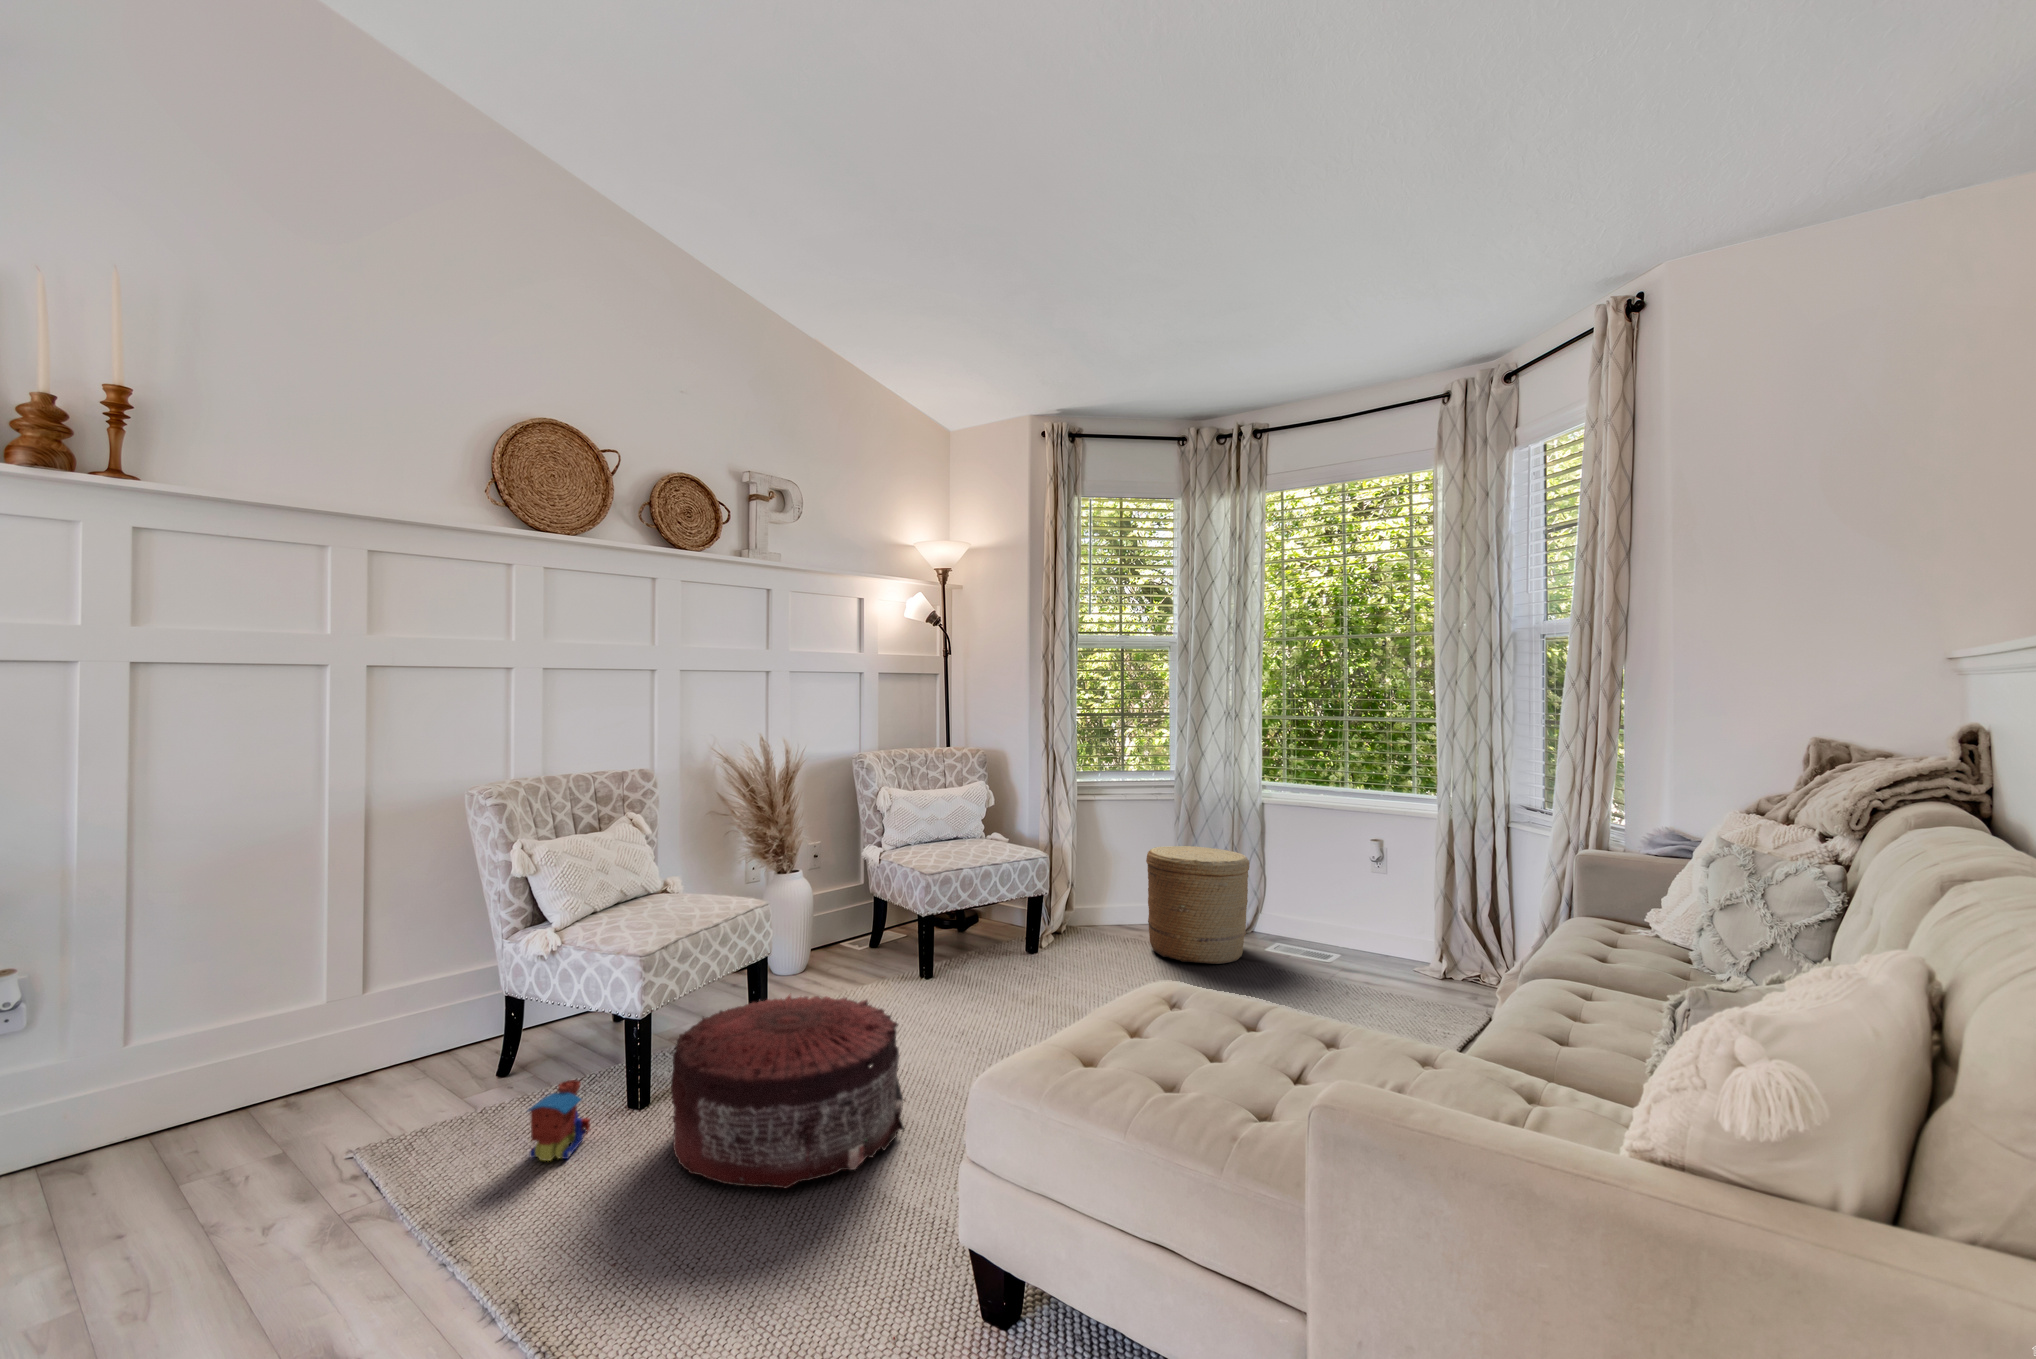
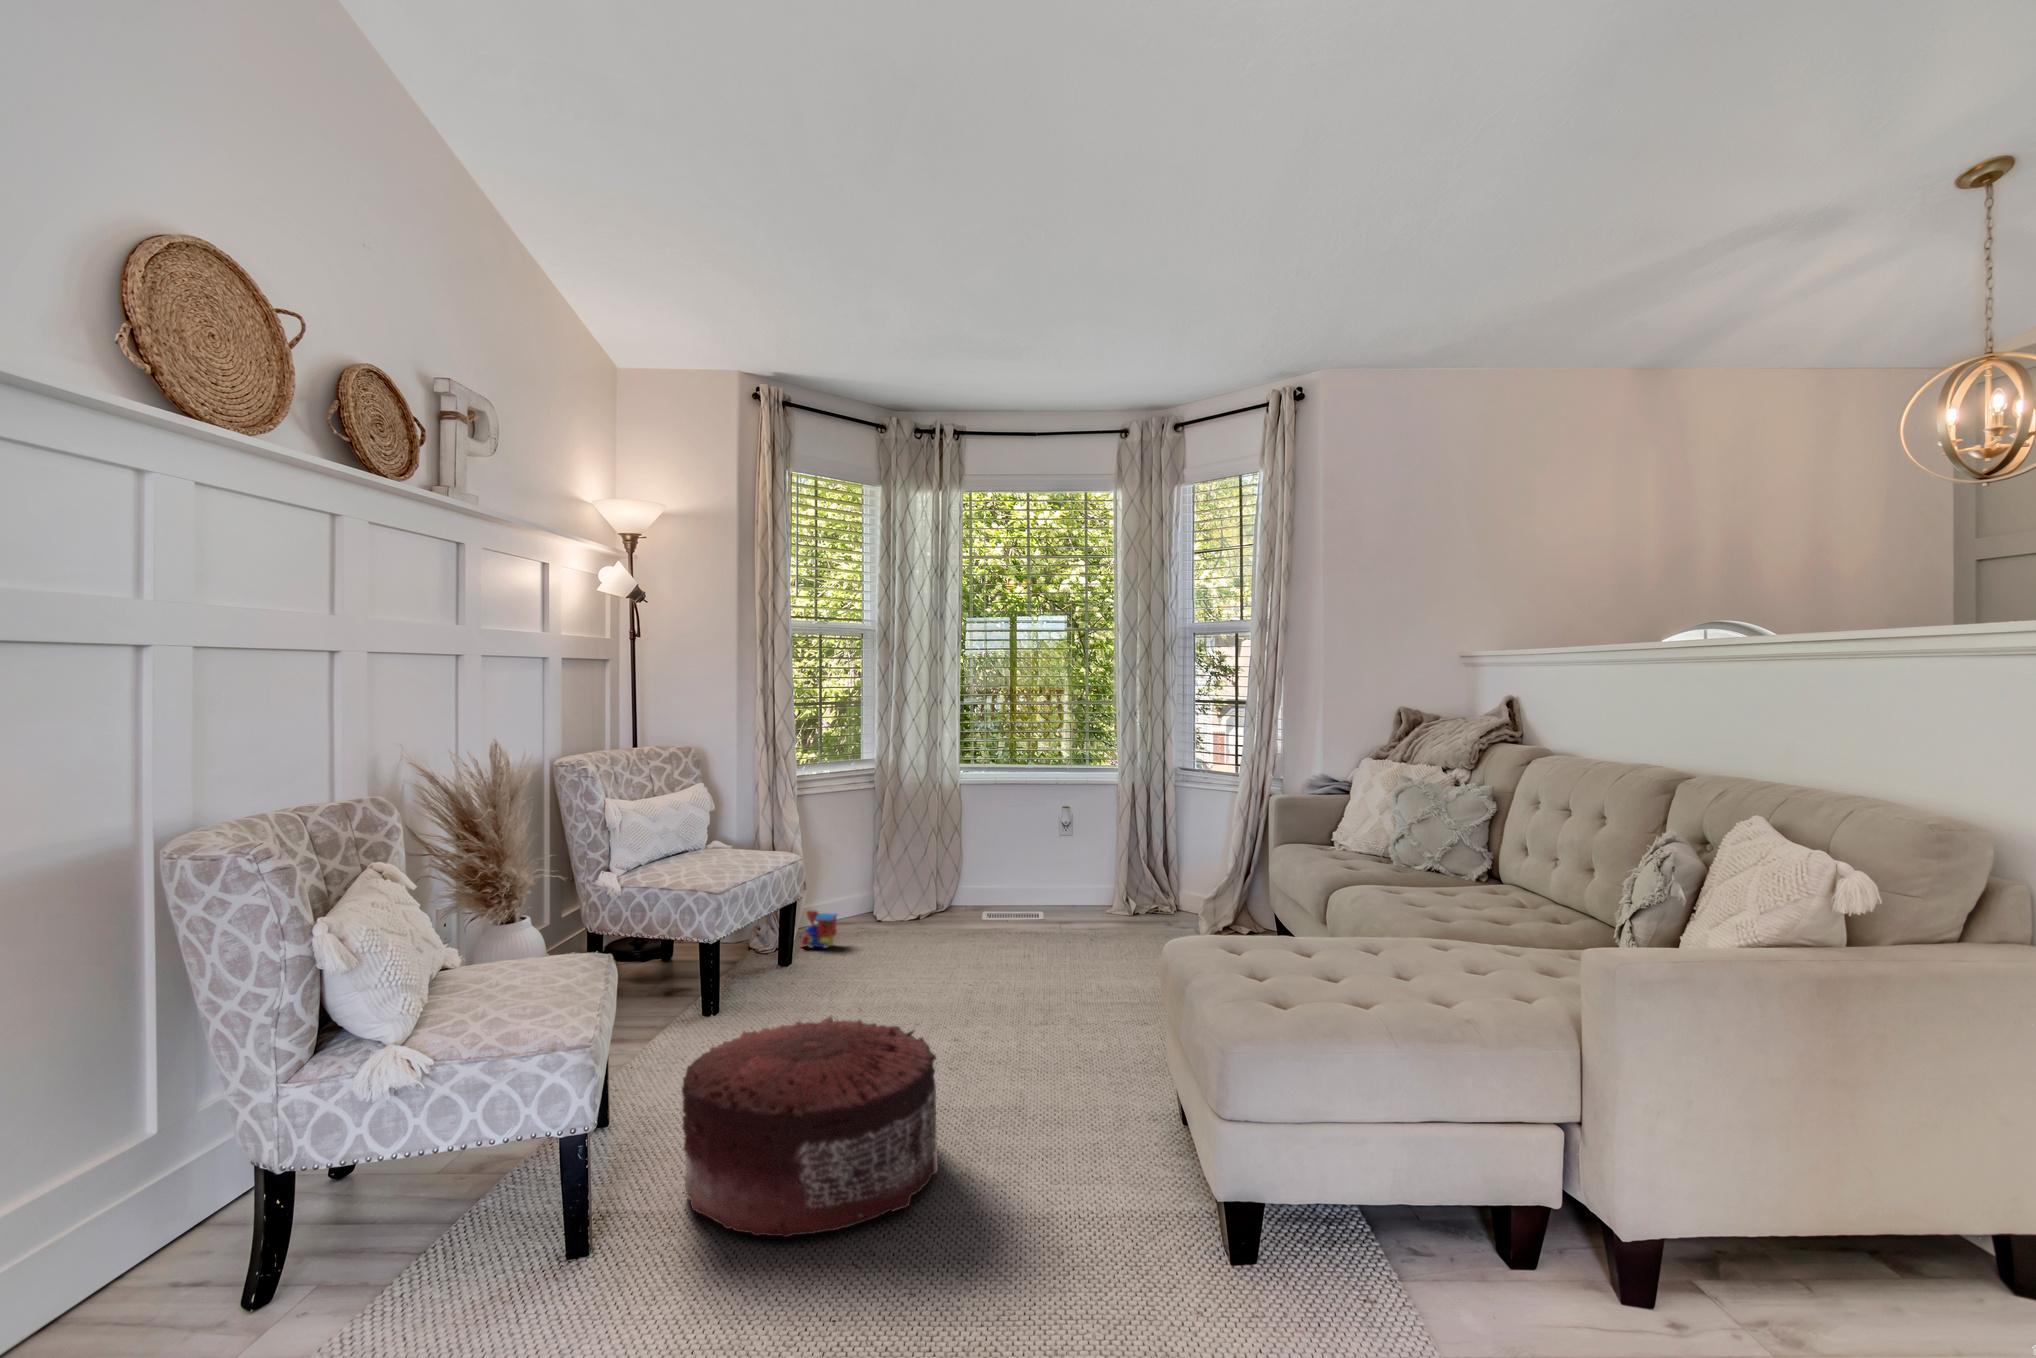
woven basket: present [1146,846,1249,964] -> none [880,835,980,946]
toy train: present [528,1080,590,1161] -> present [800,911,837,948]

